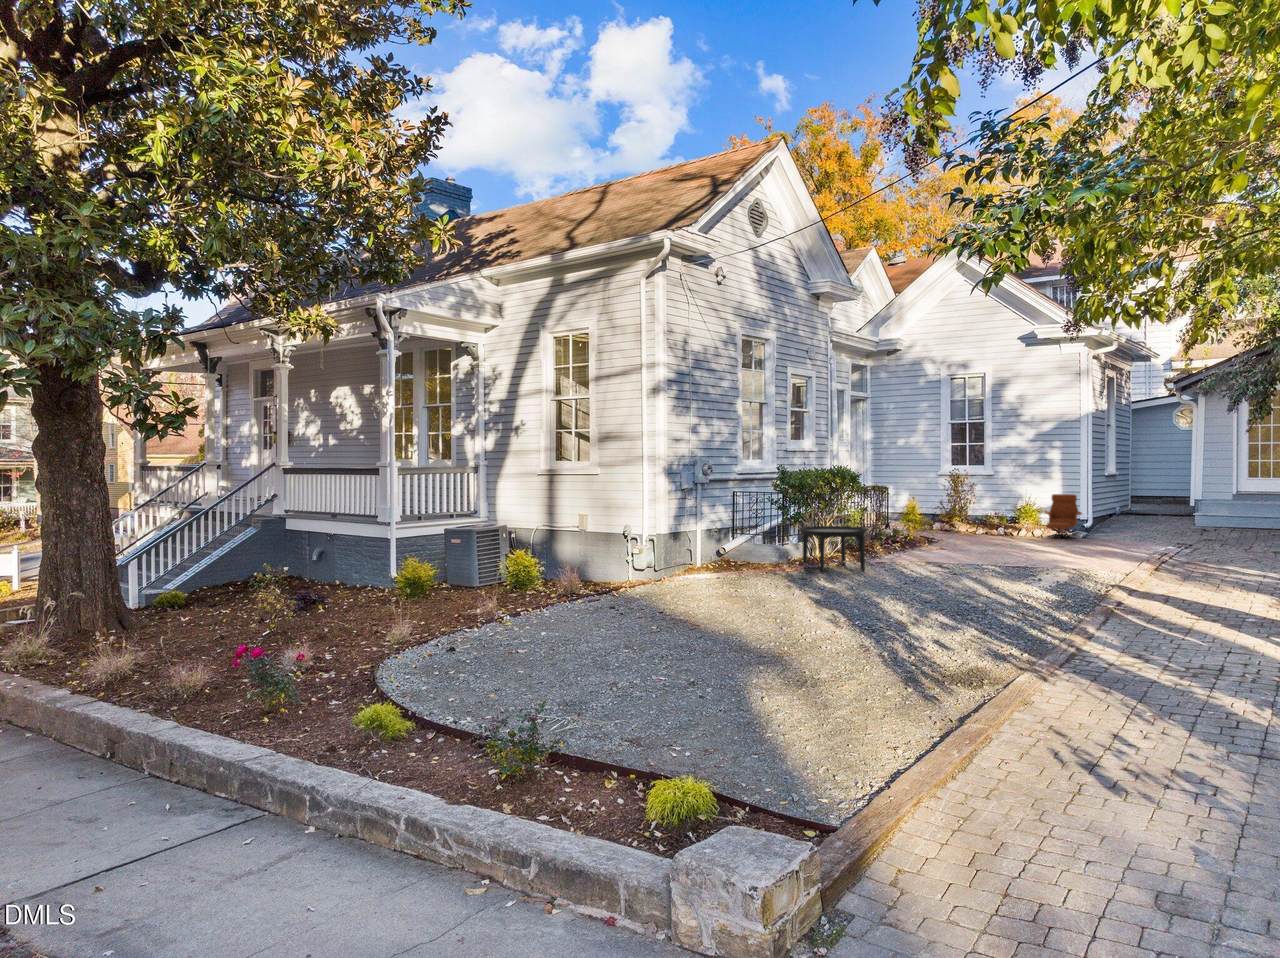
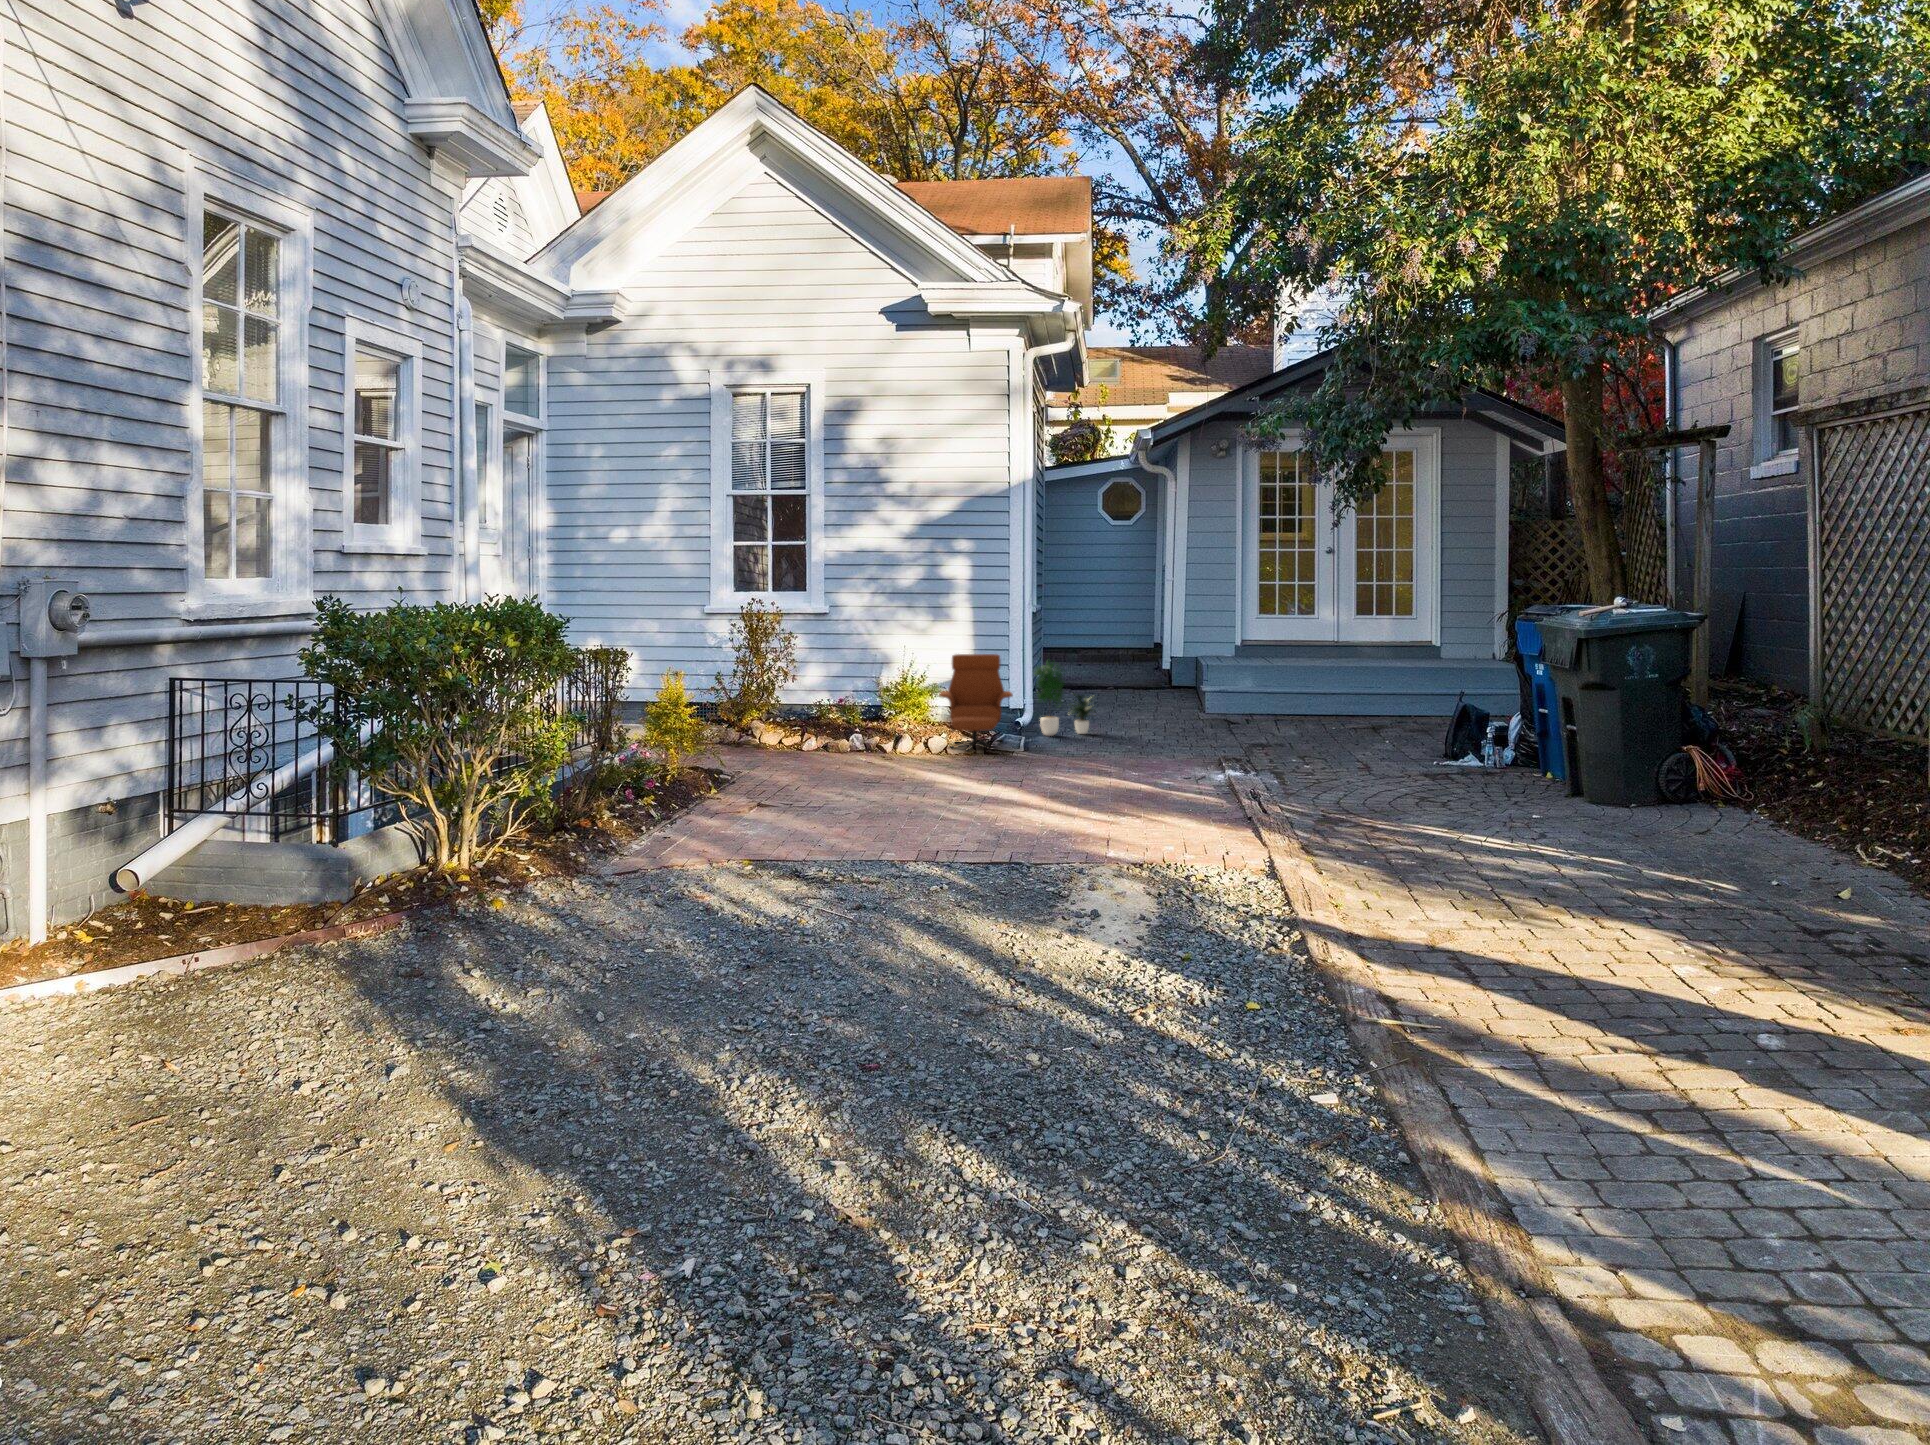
potted plant: none [1096,497,1133,534] -> present [1034,661,1095,736]
round table: present [798,526,868,573] -> none [387,773,611,935]

